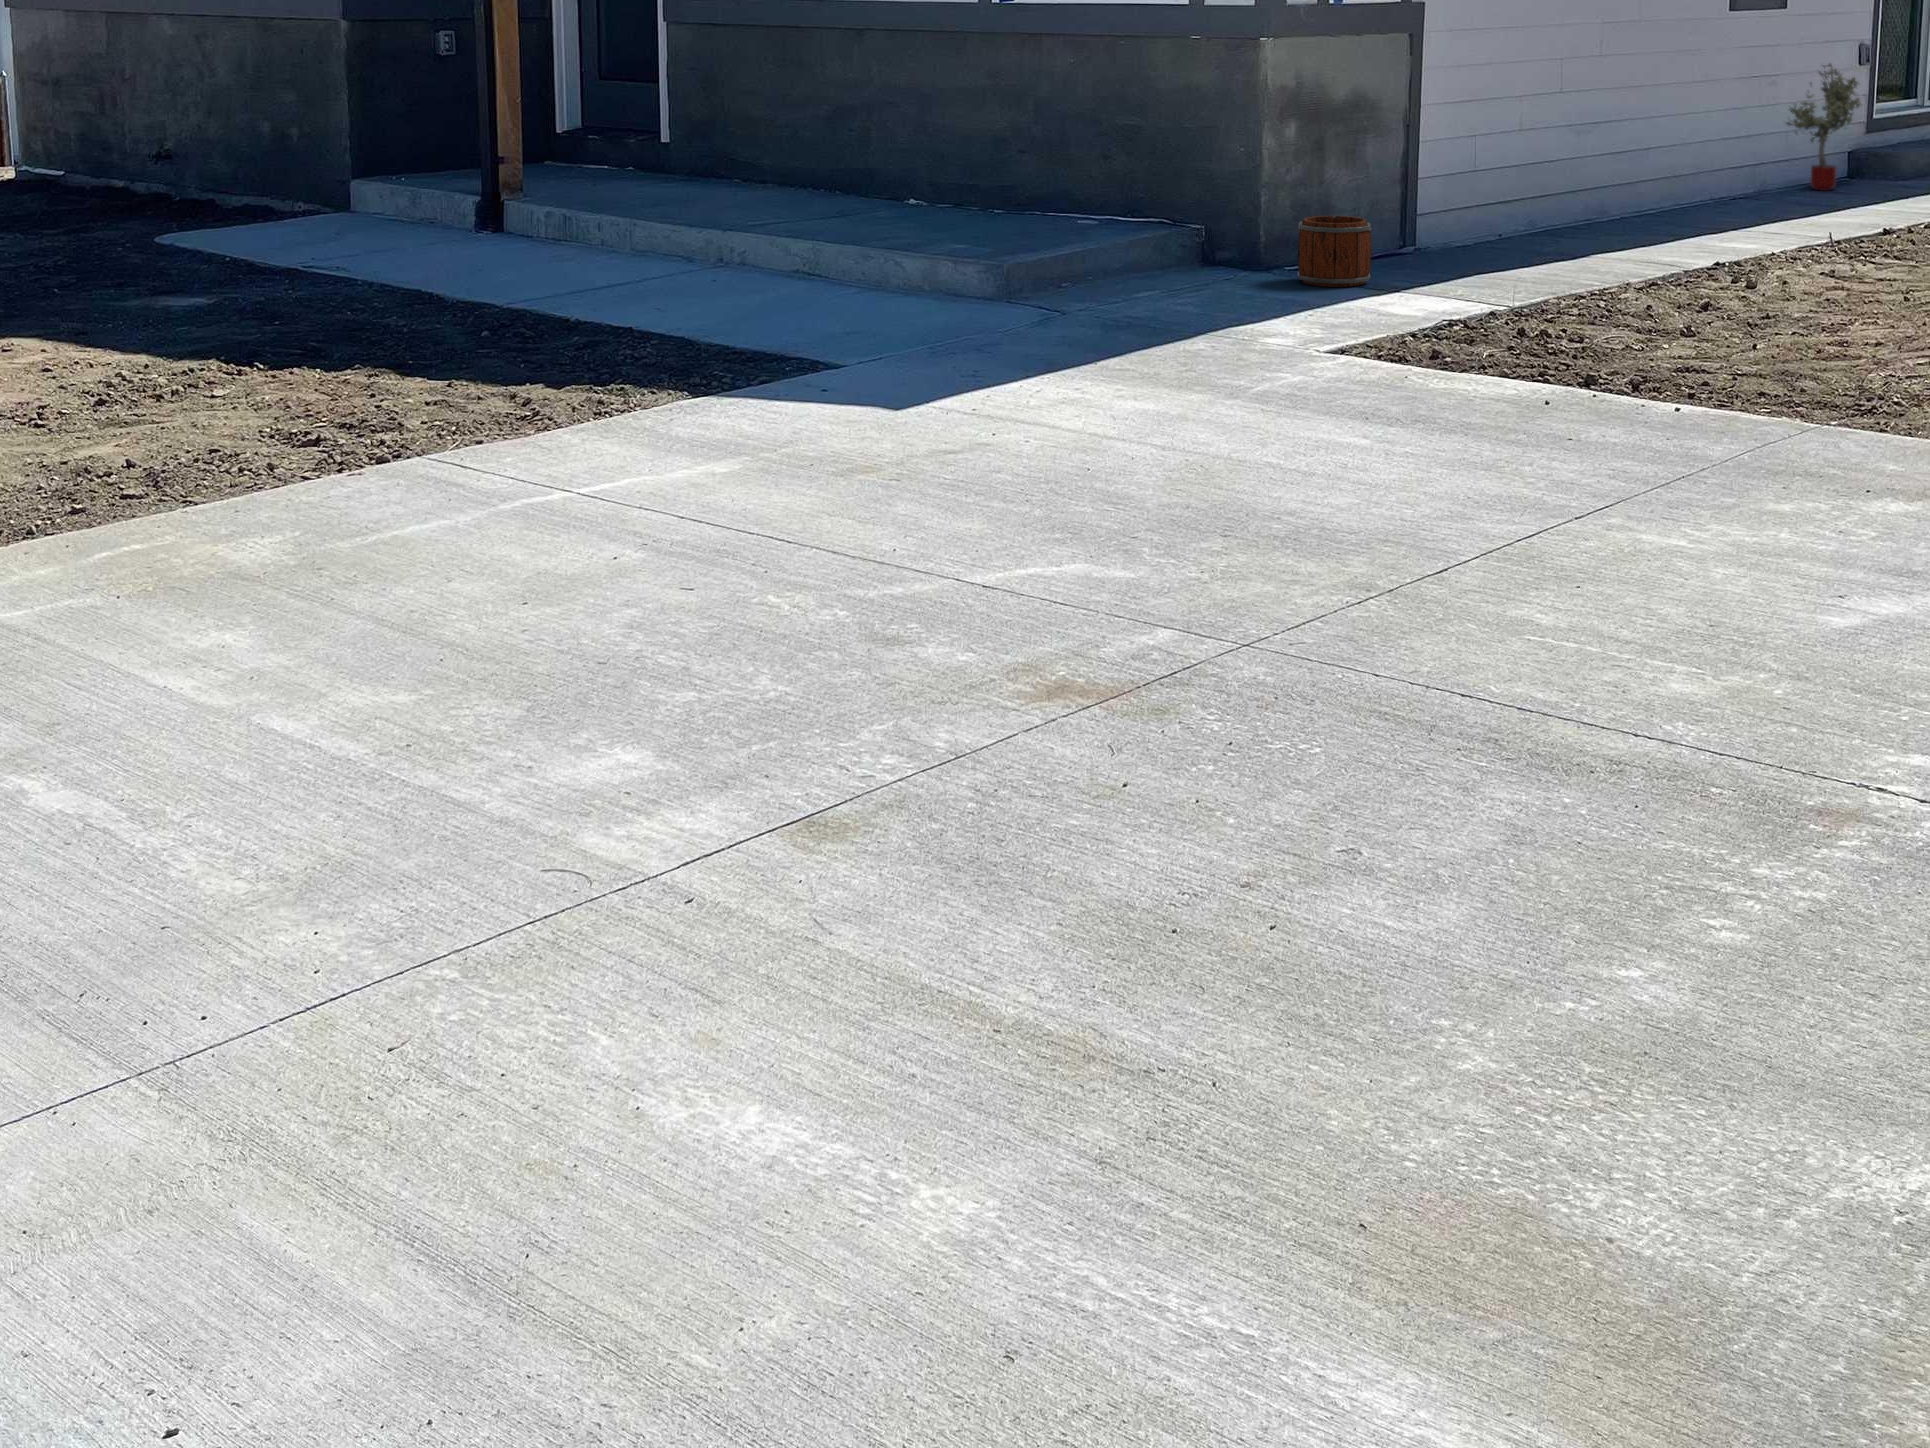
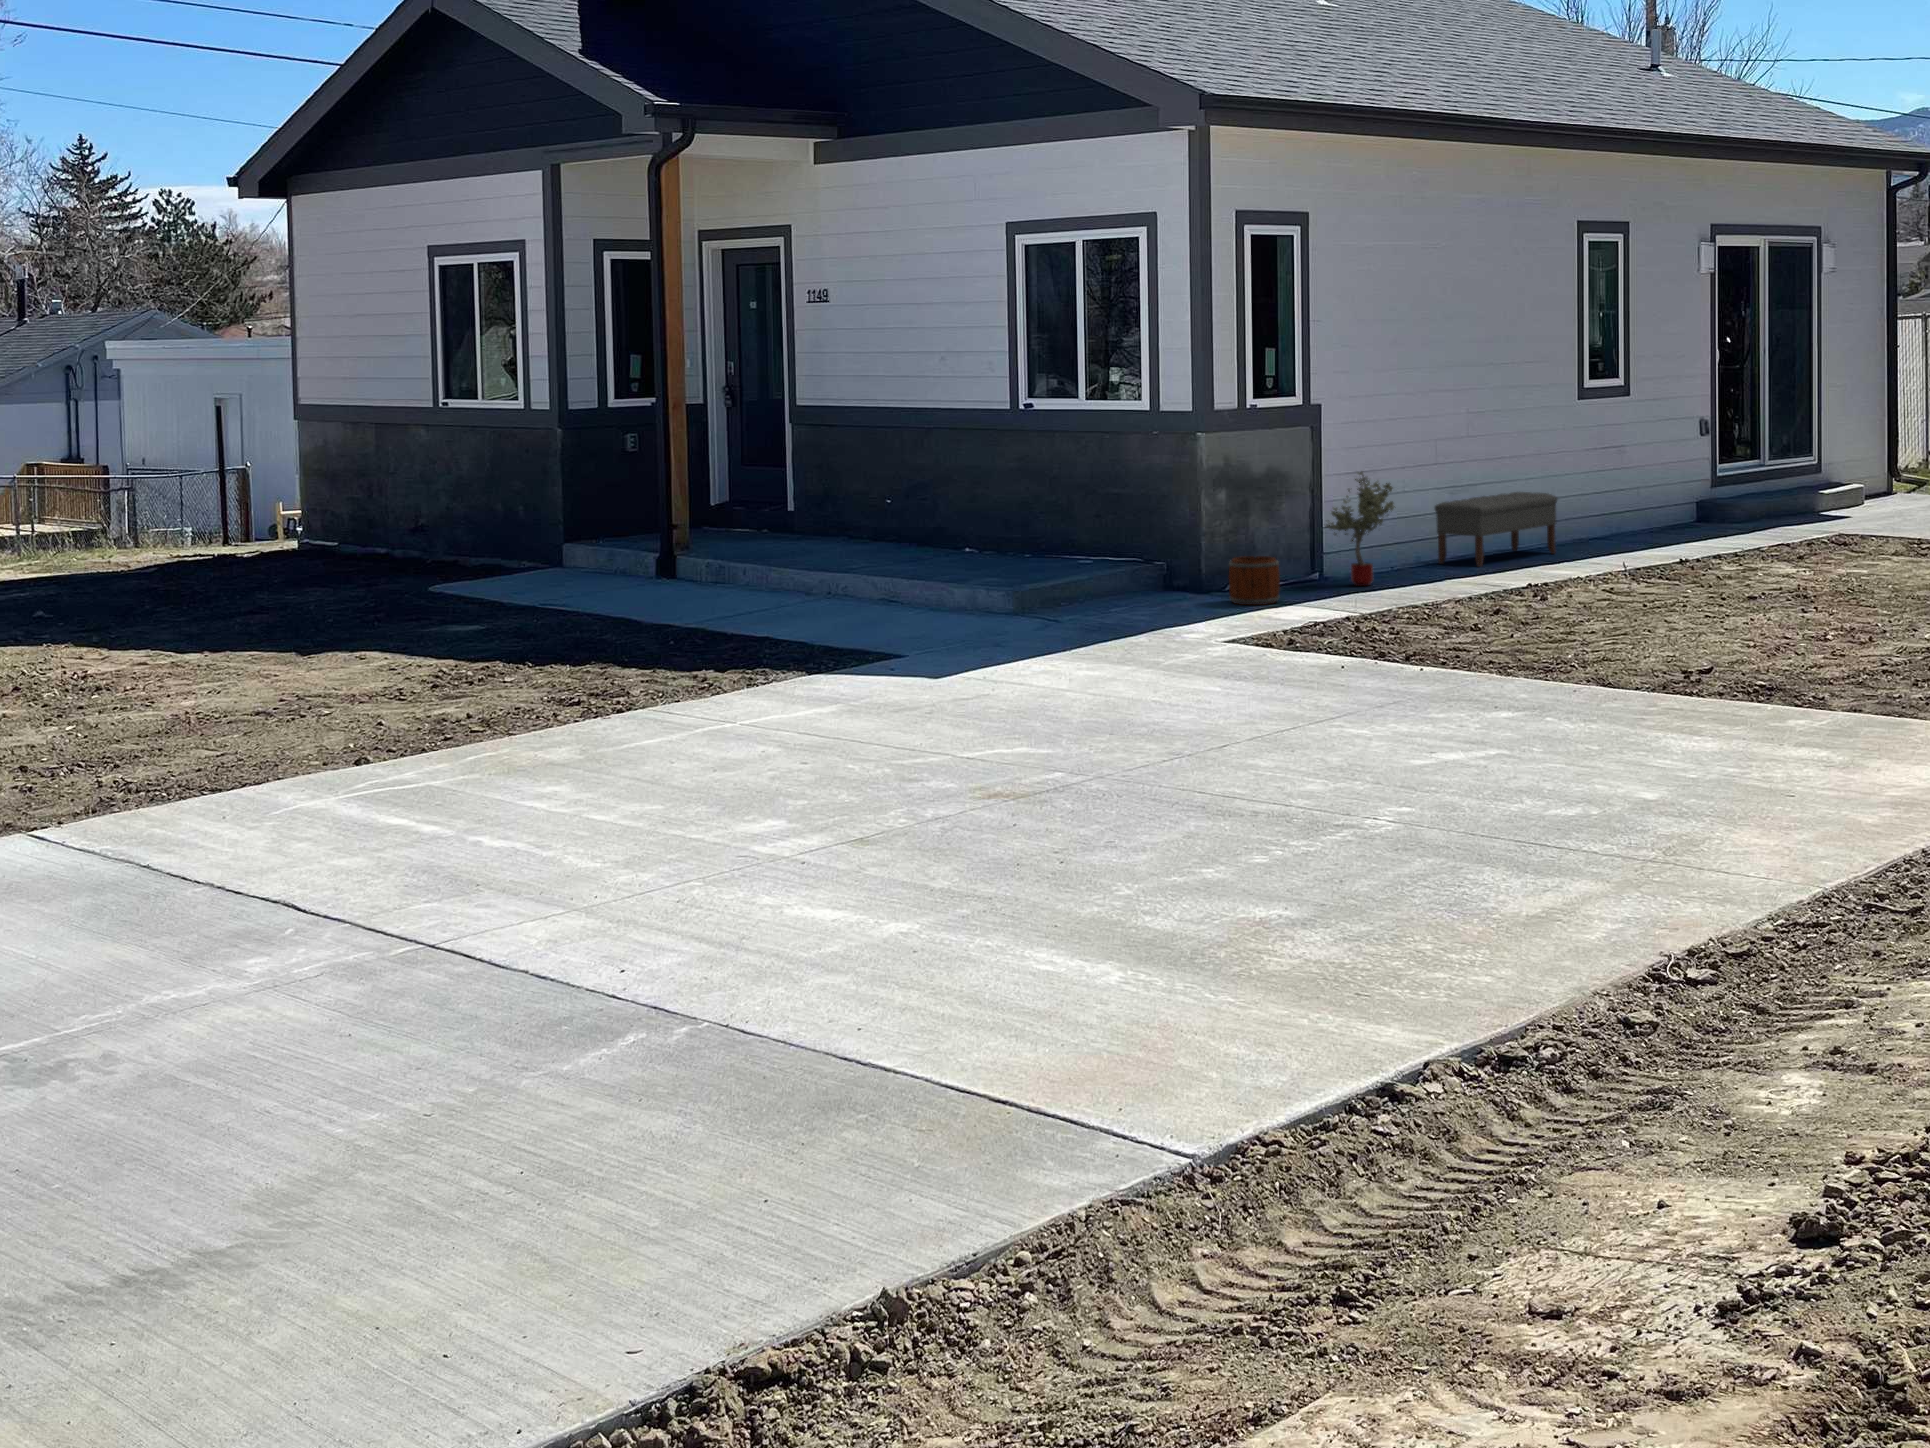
potted tree: present [1786,64,1861,191] -> present [1326,472,1395,586]
bench: none [1553,133,1711,235] -> present [1435,492,1557,567]

